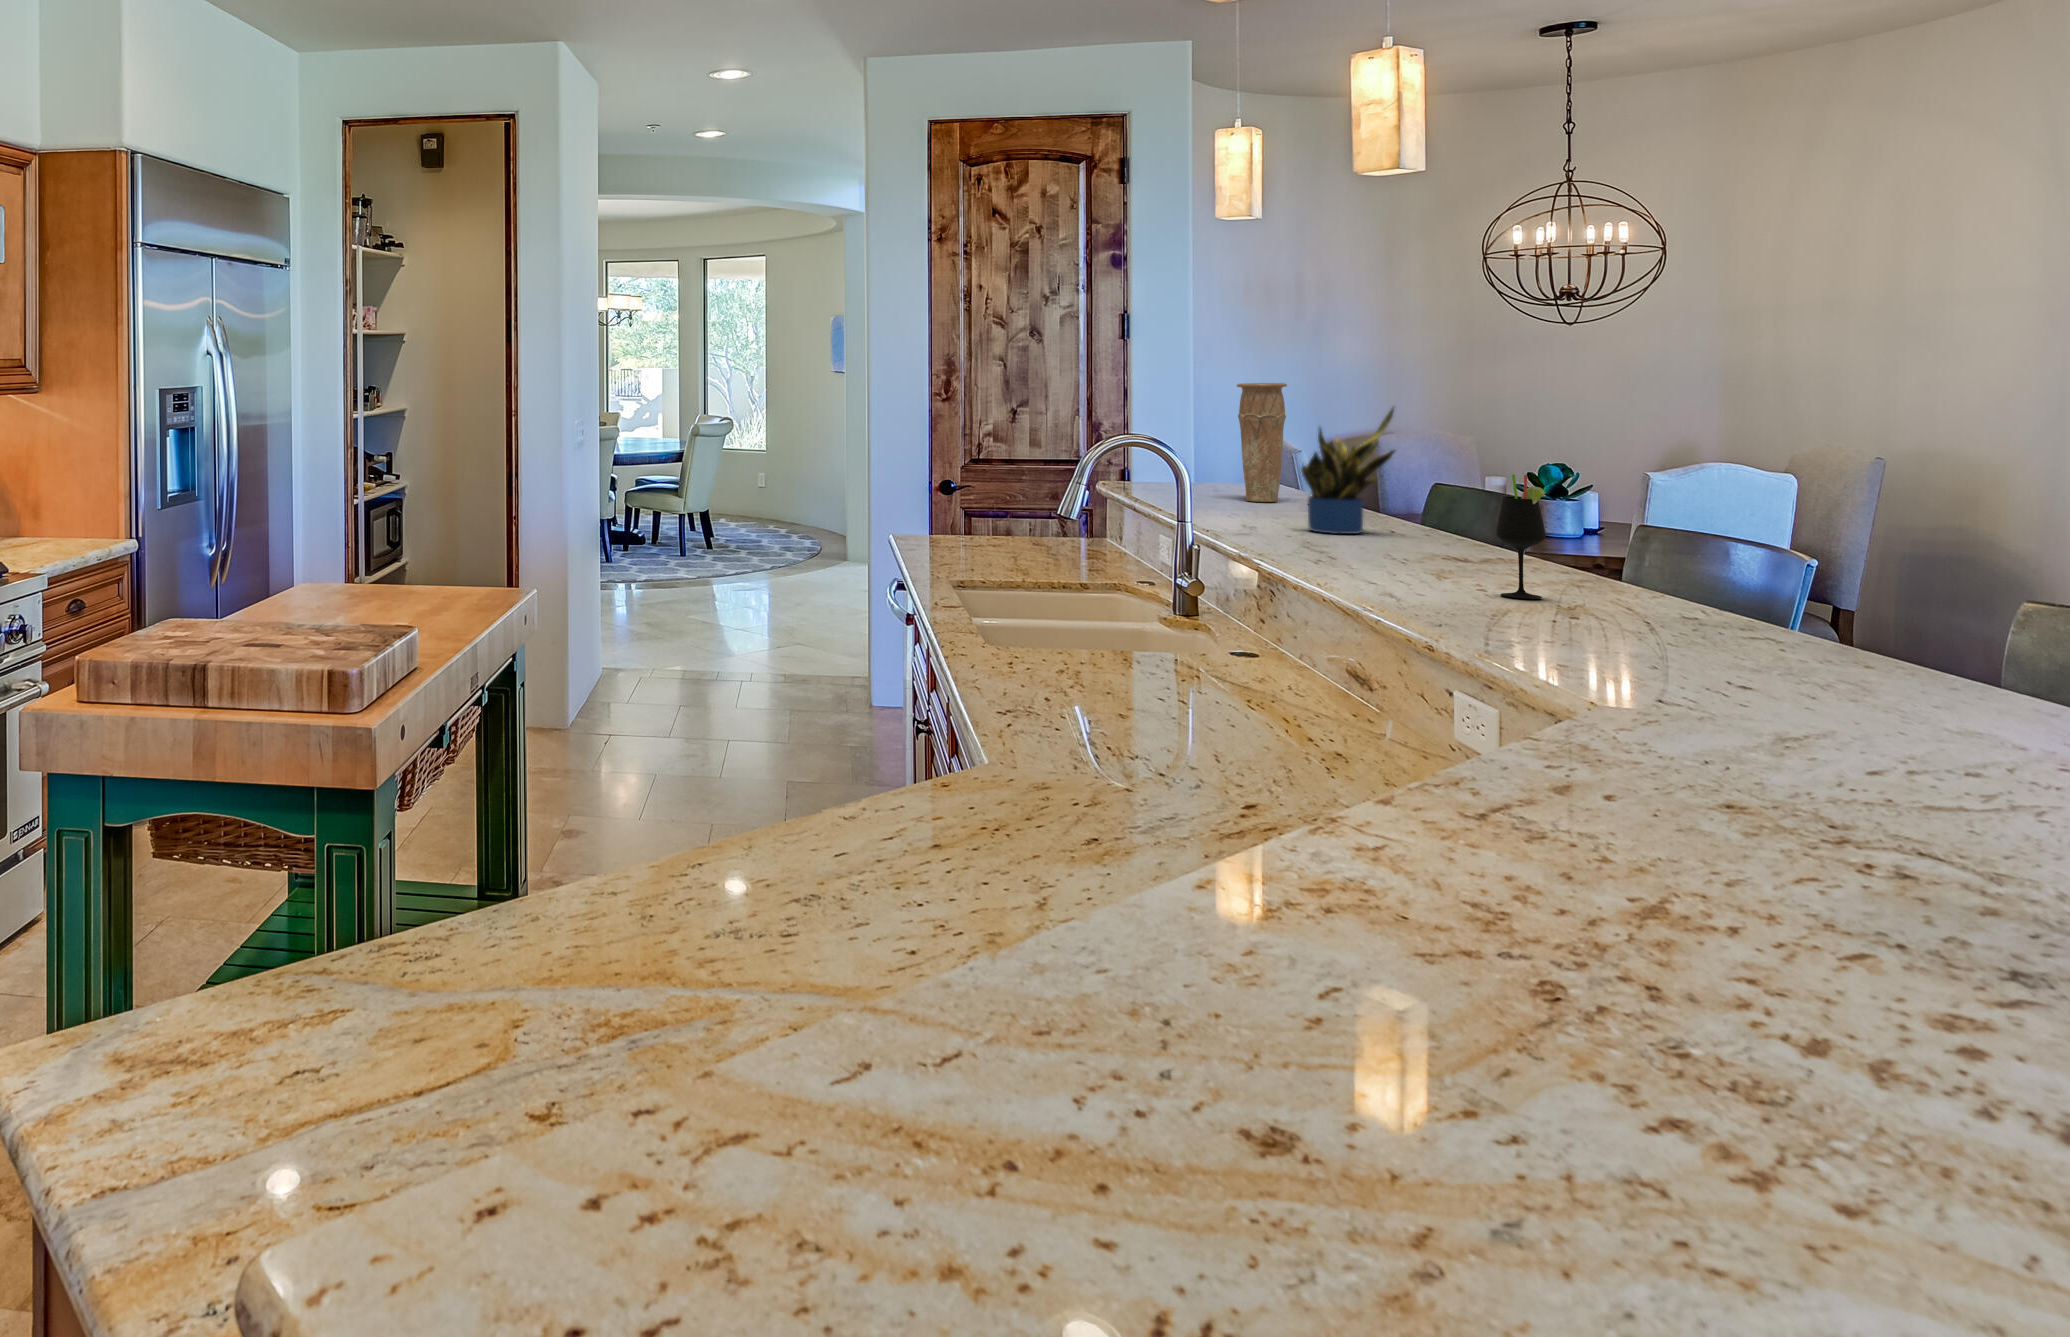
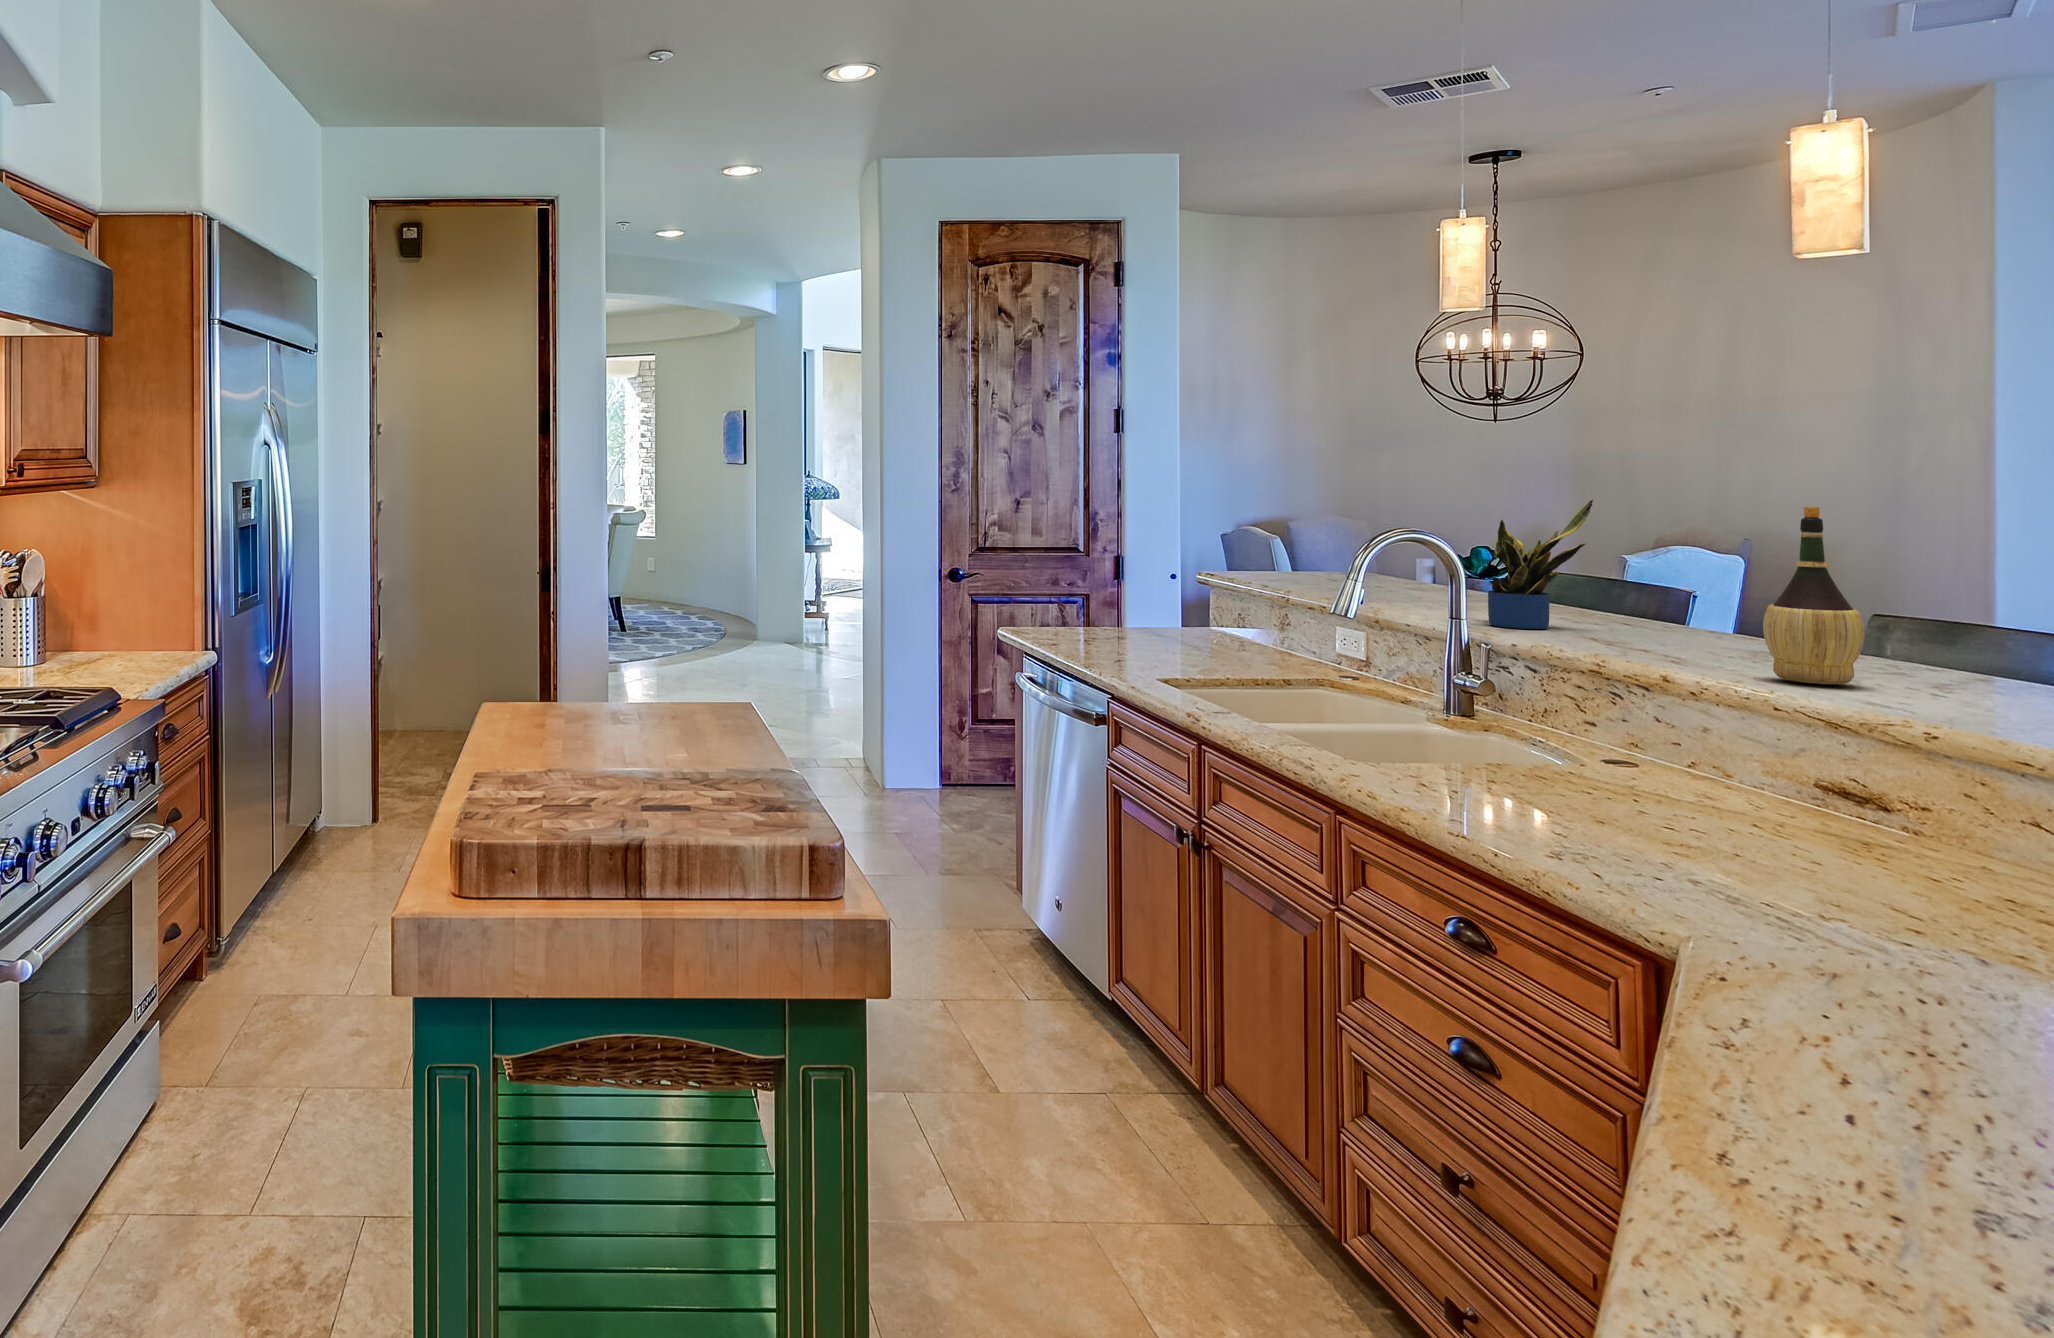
vase: present [1237,383,1287,502] -> none [1312,477,1364,593]
wine bottle: none [1407,410,1488,579] -> present [1763,506,1865,684]
wine glass: present [1496,475,1546,599] -> none [1928,576,2003,708]

